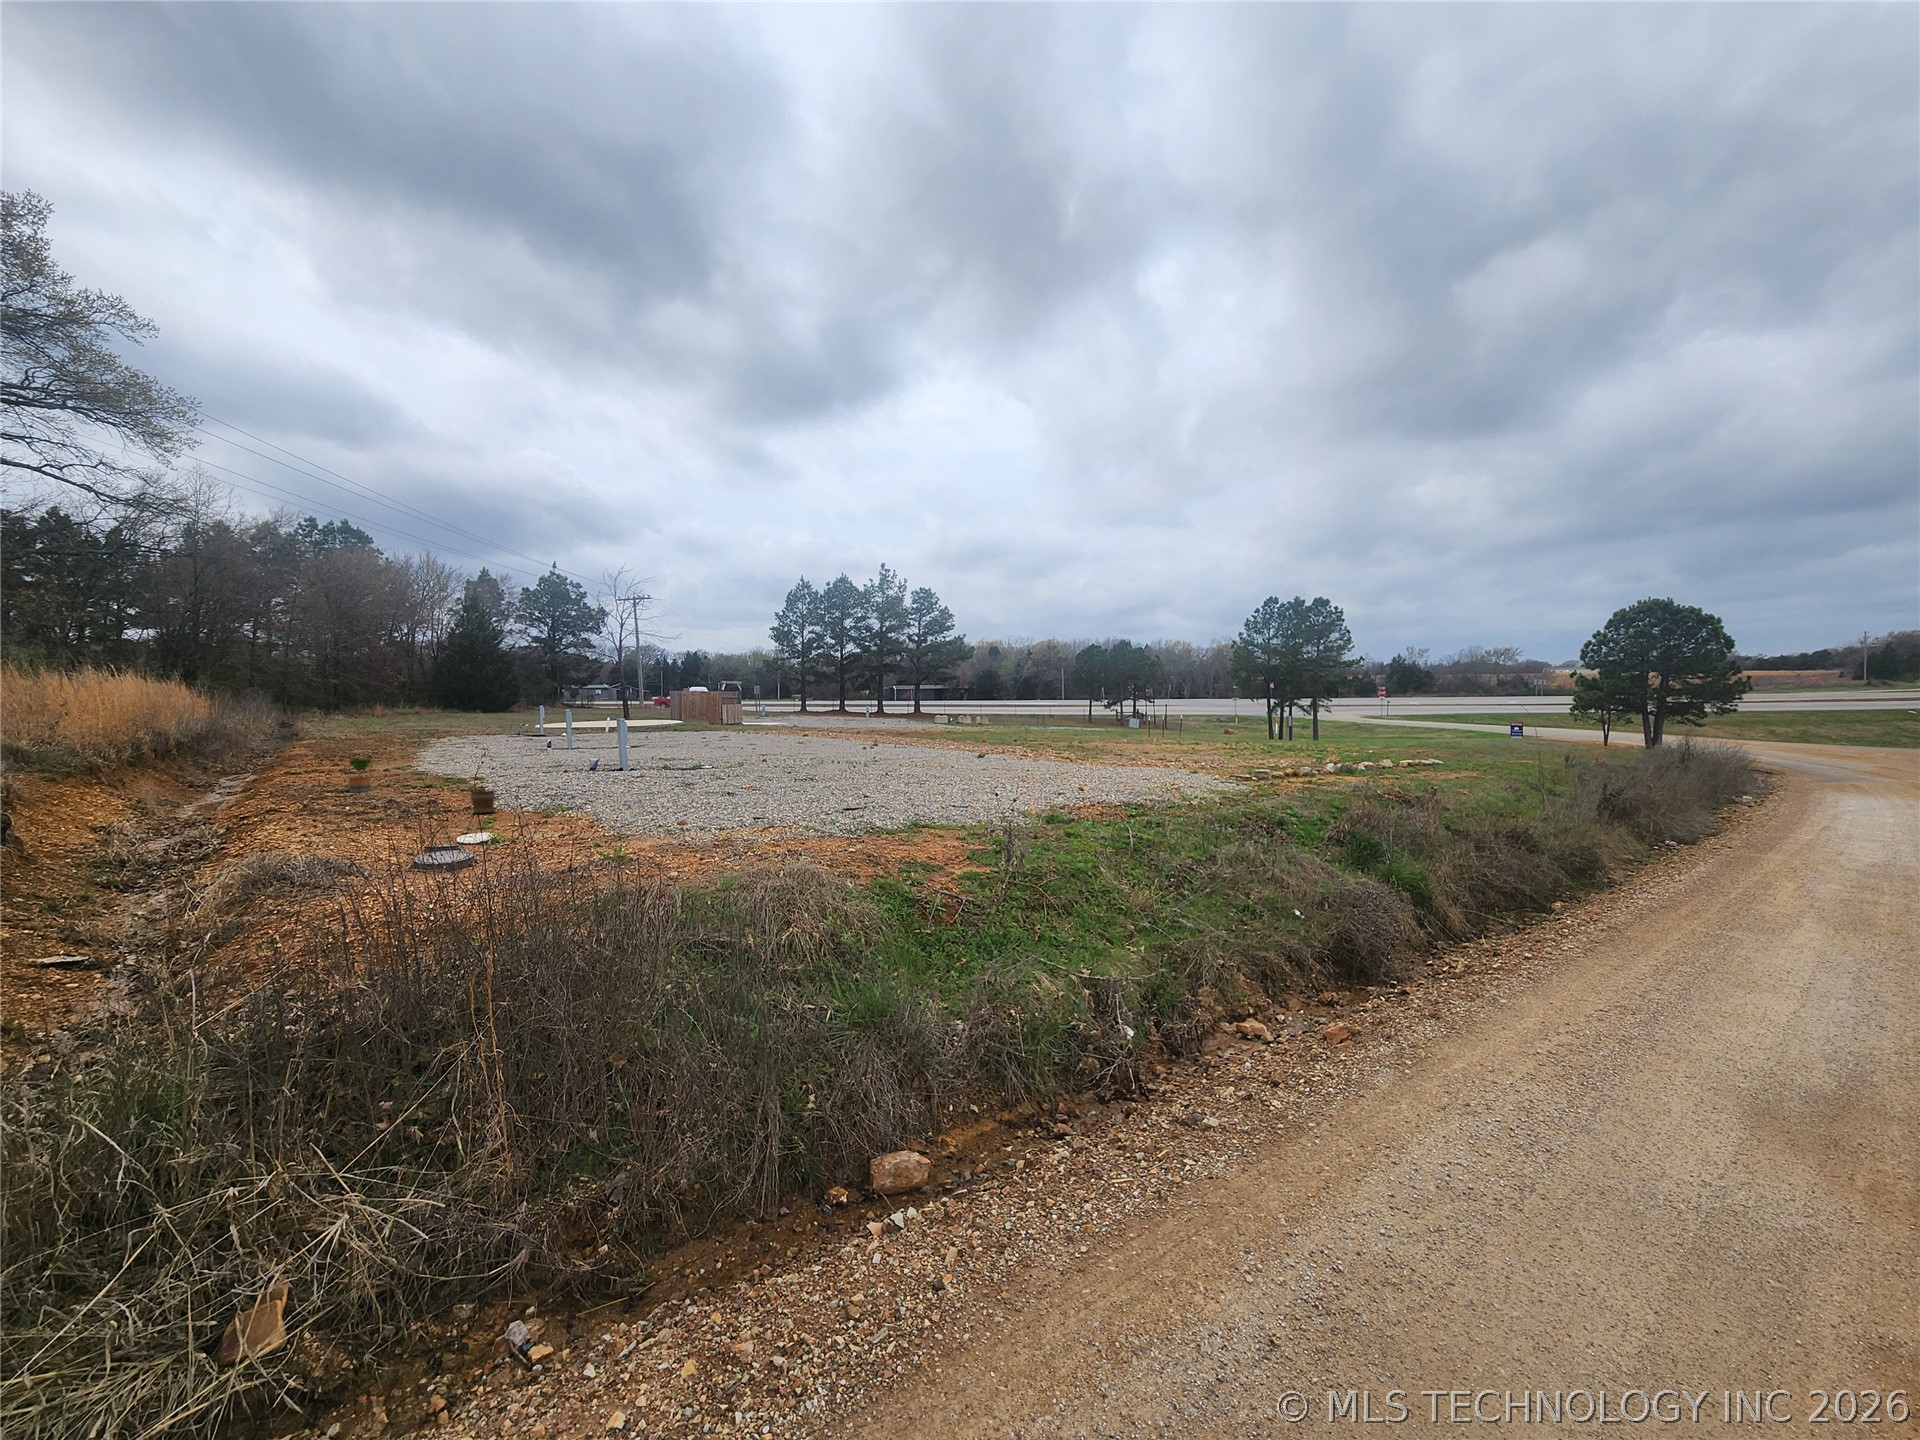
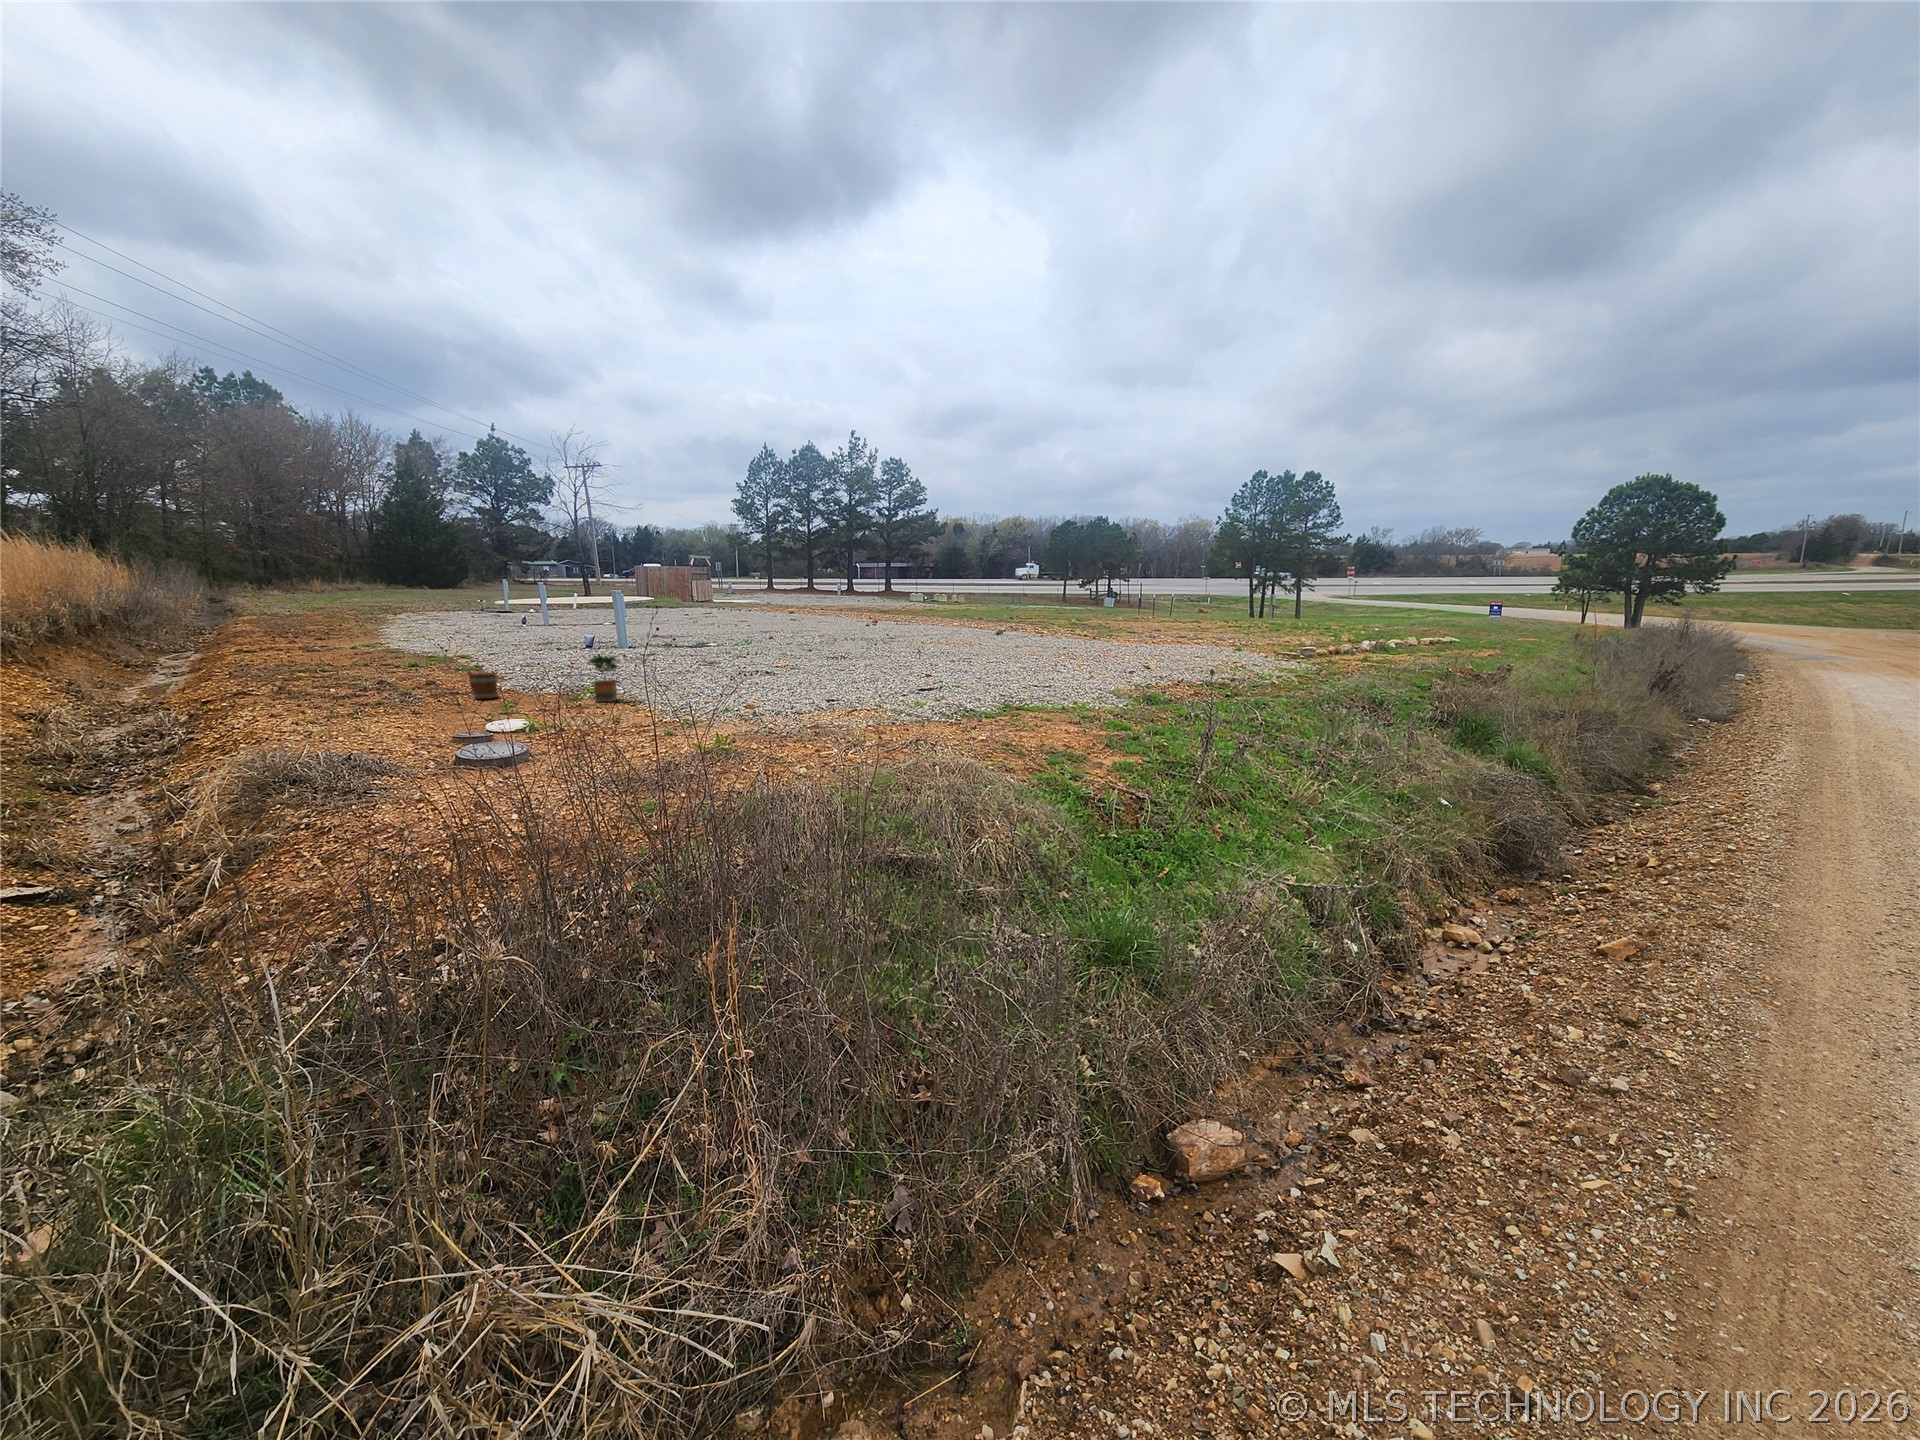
potted tree: present [349,758,372,792] -> present [589,656,619,702]

